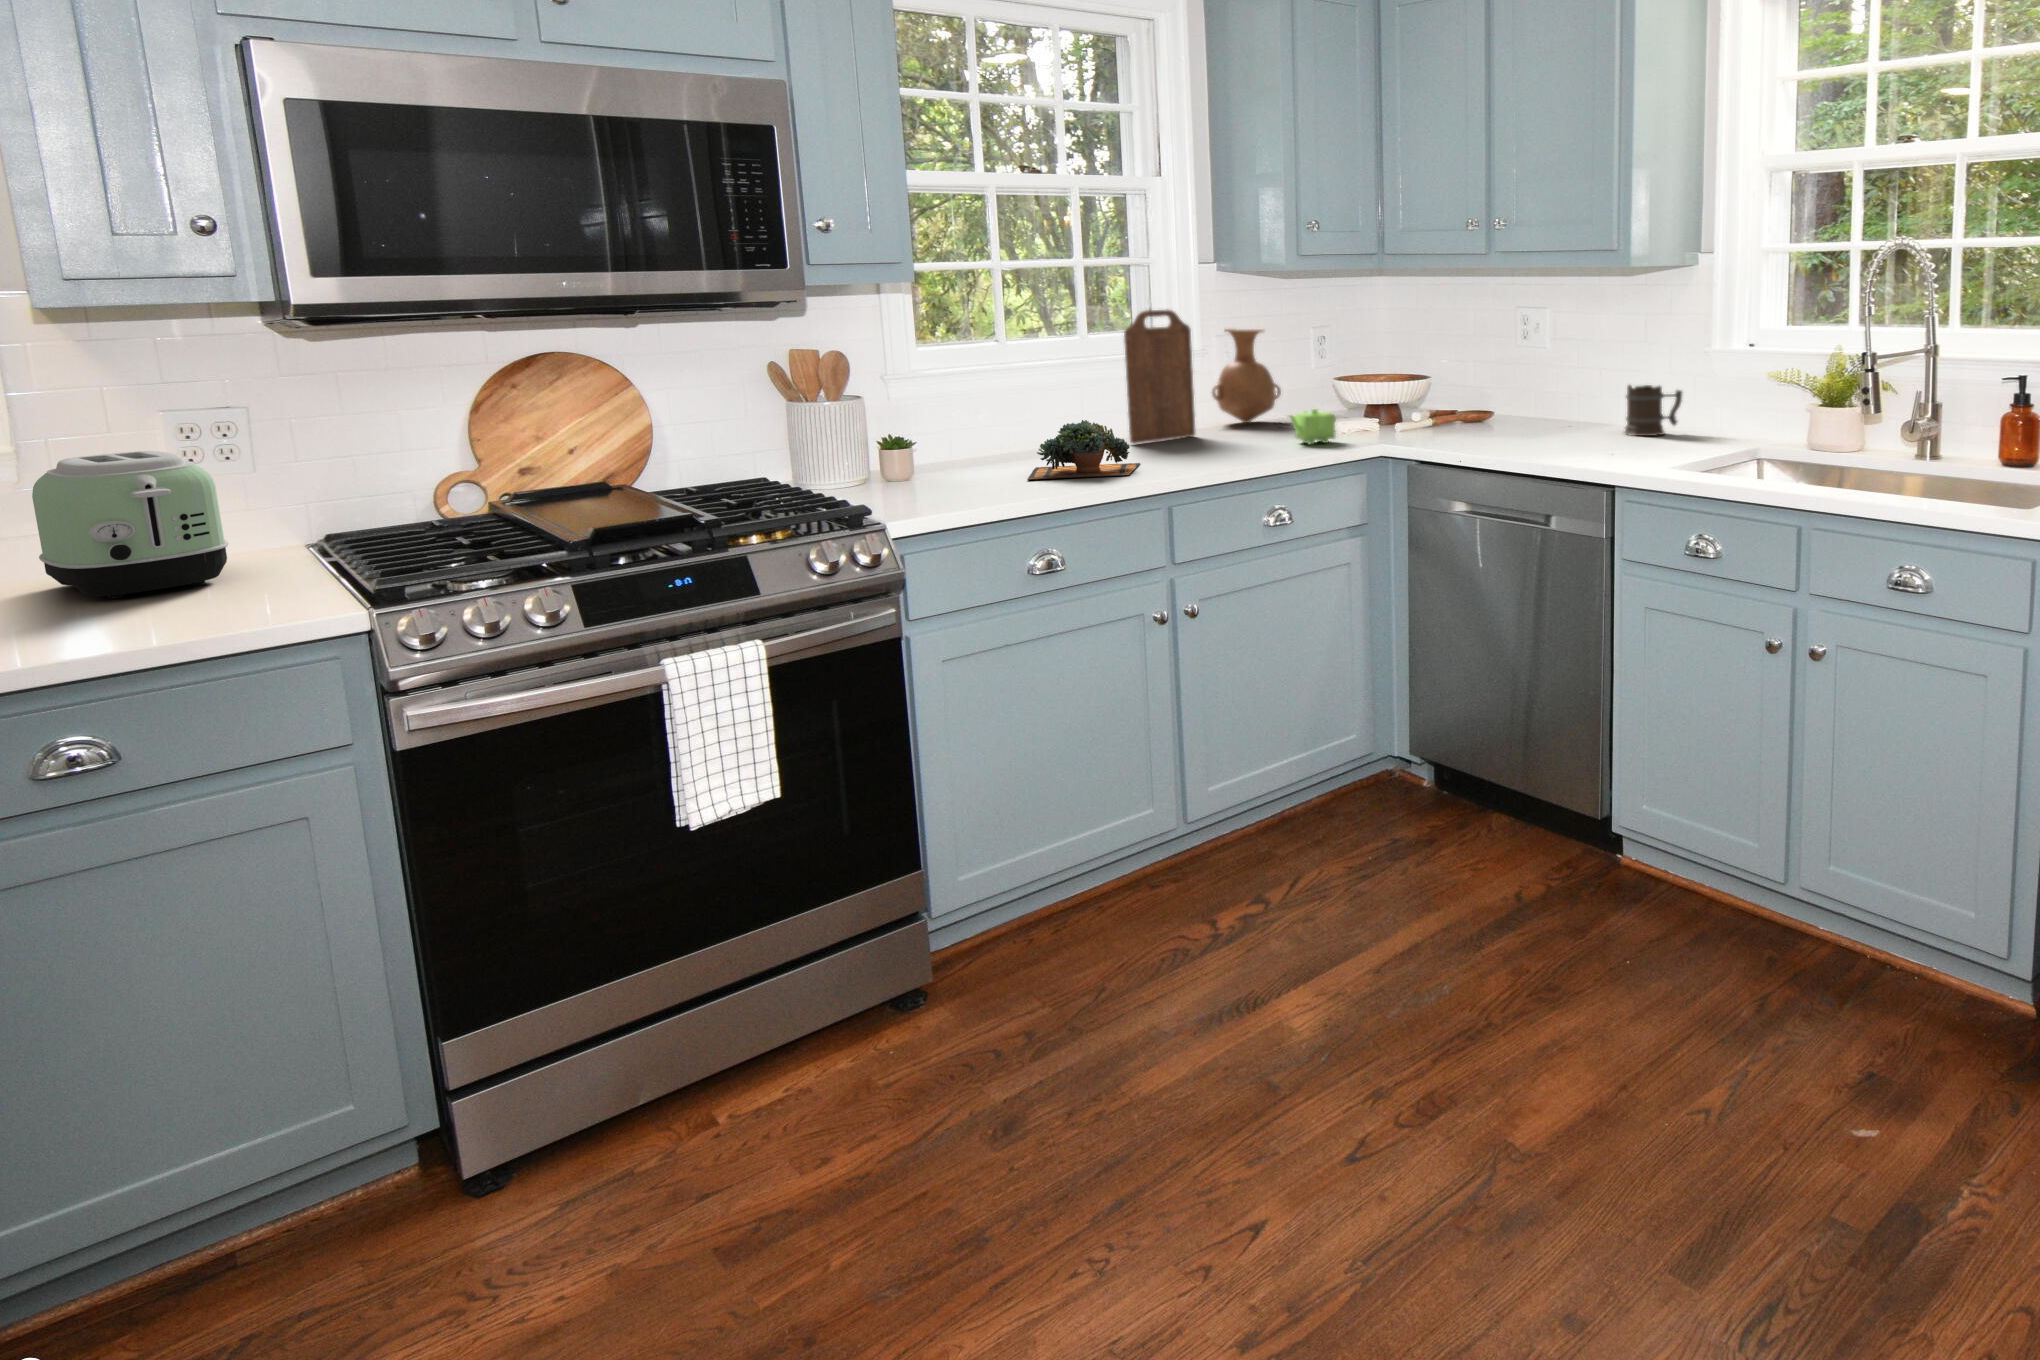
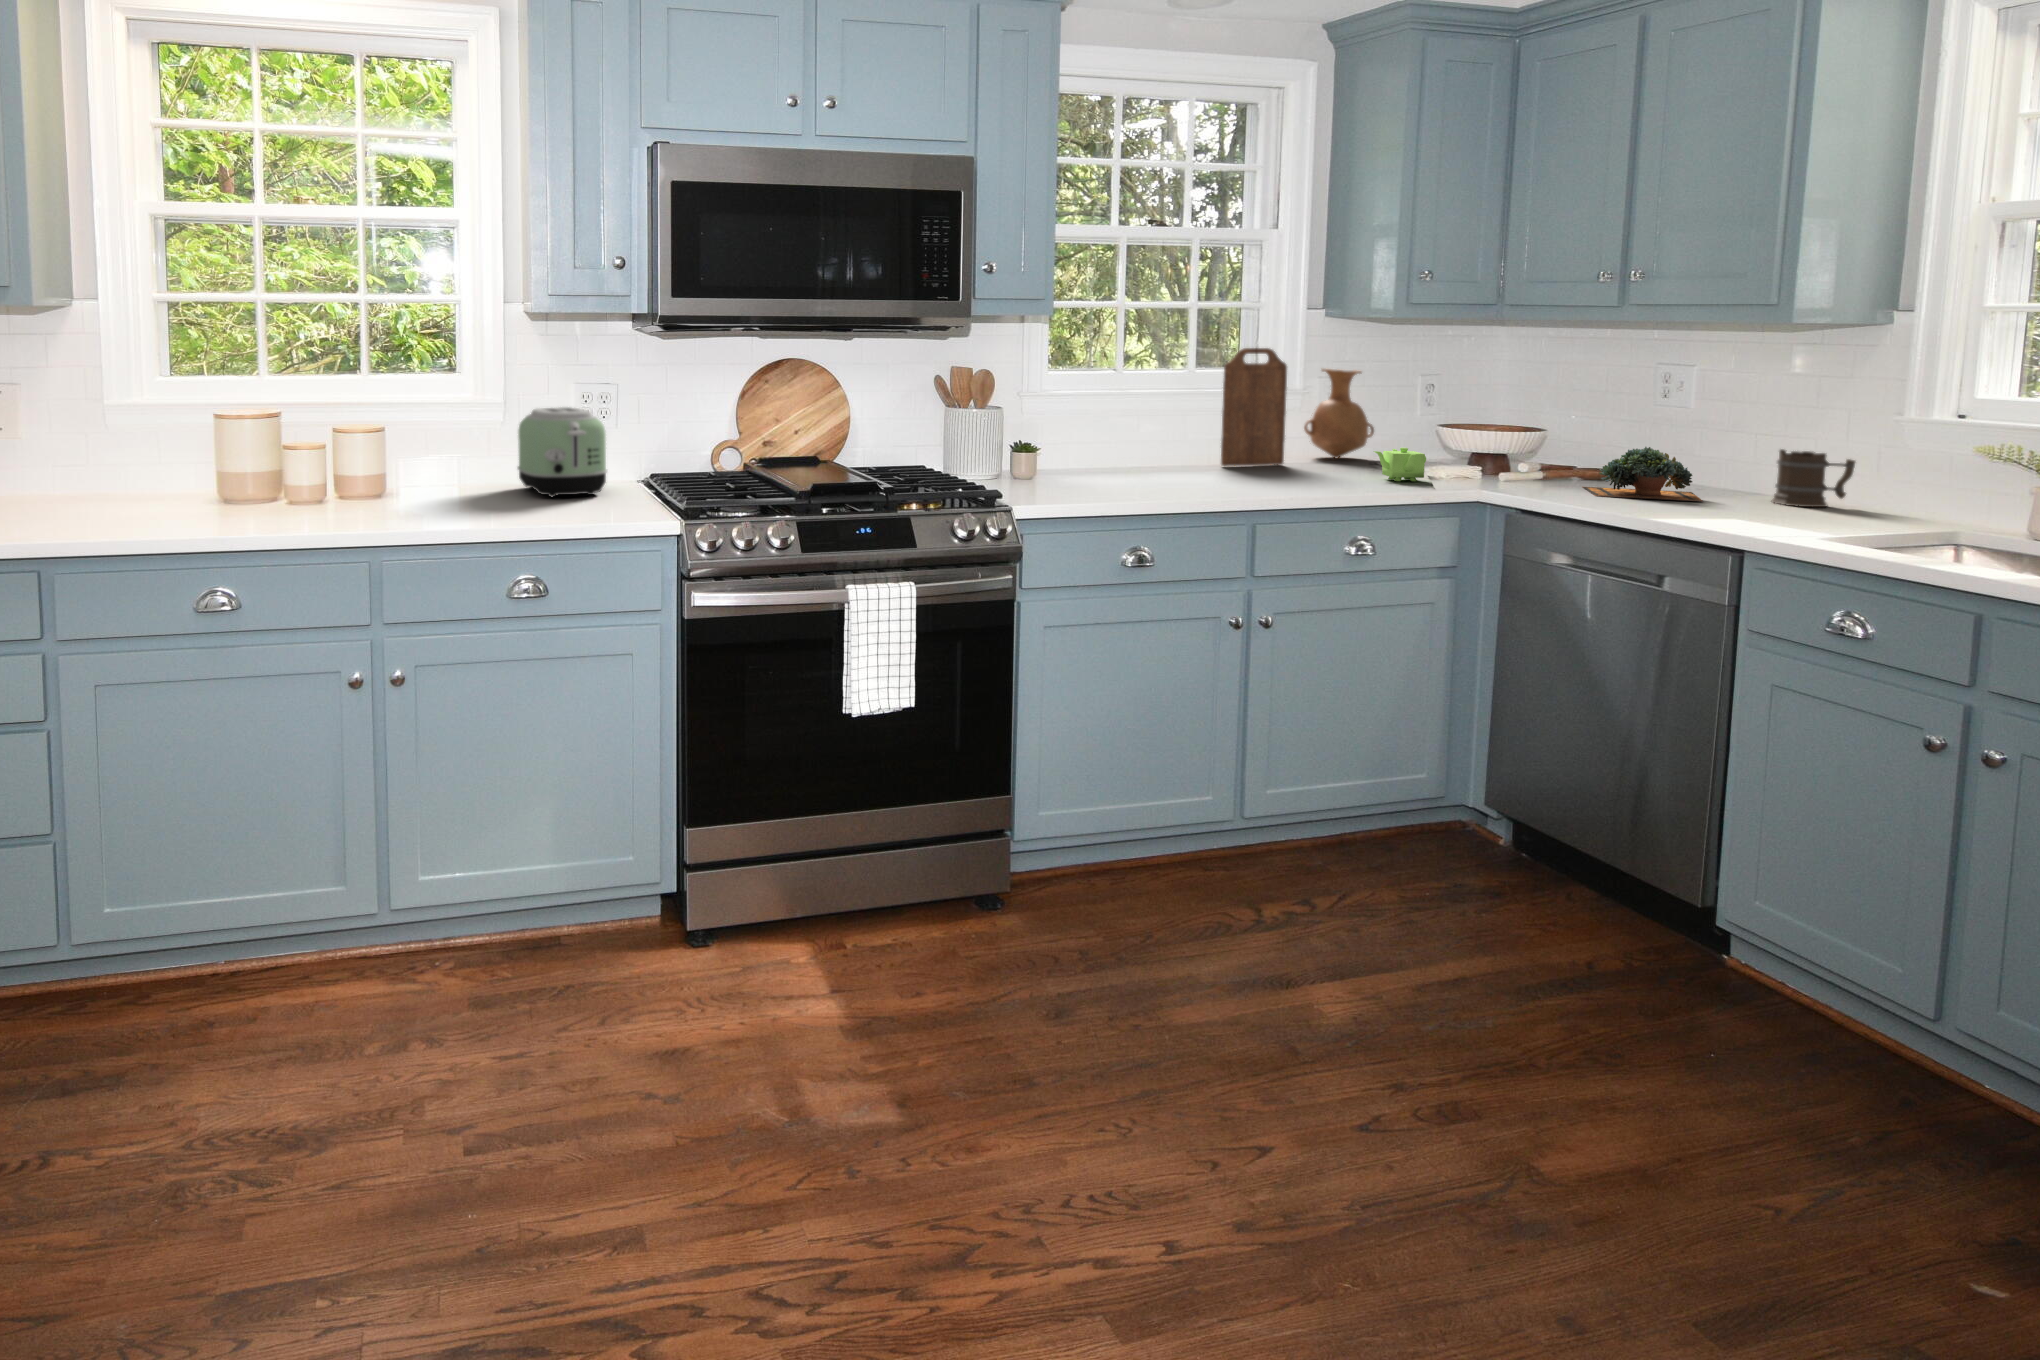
succulent plant: present [1027,420,1140,480] -> present [1582,447,1703,501]

